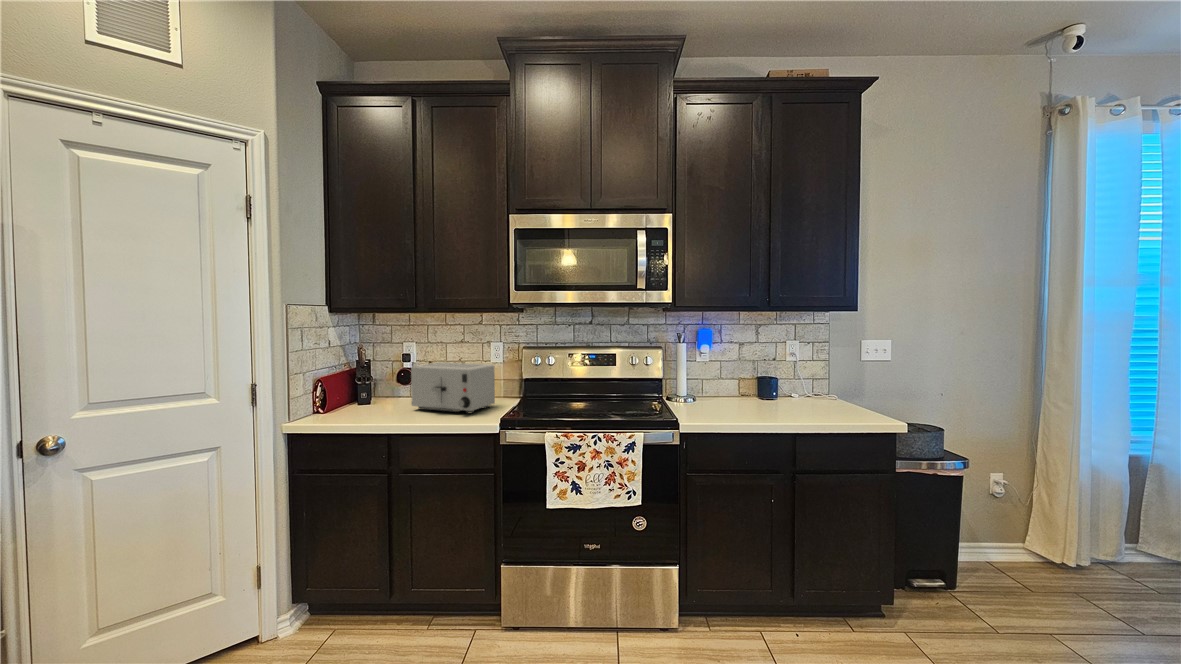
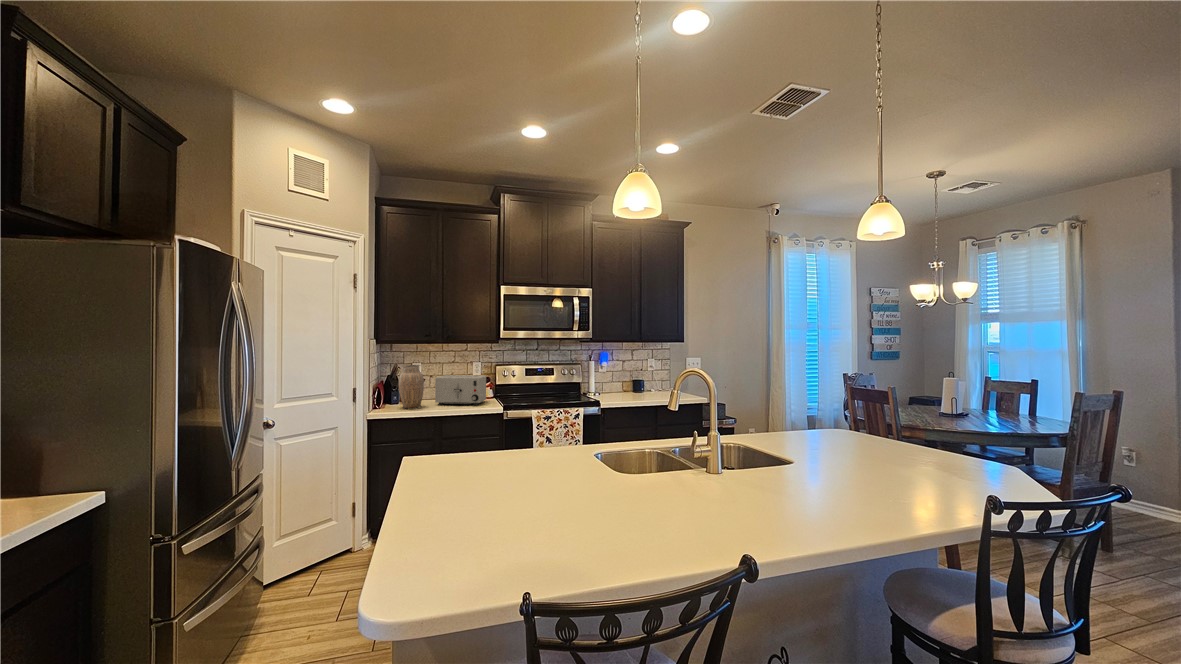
vase: none [350,346,391,415] -> present [398,365,424,408]

